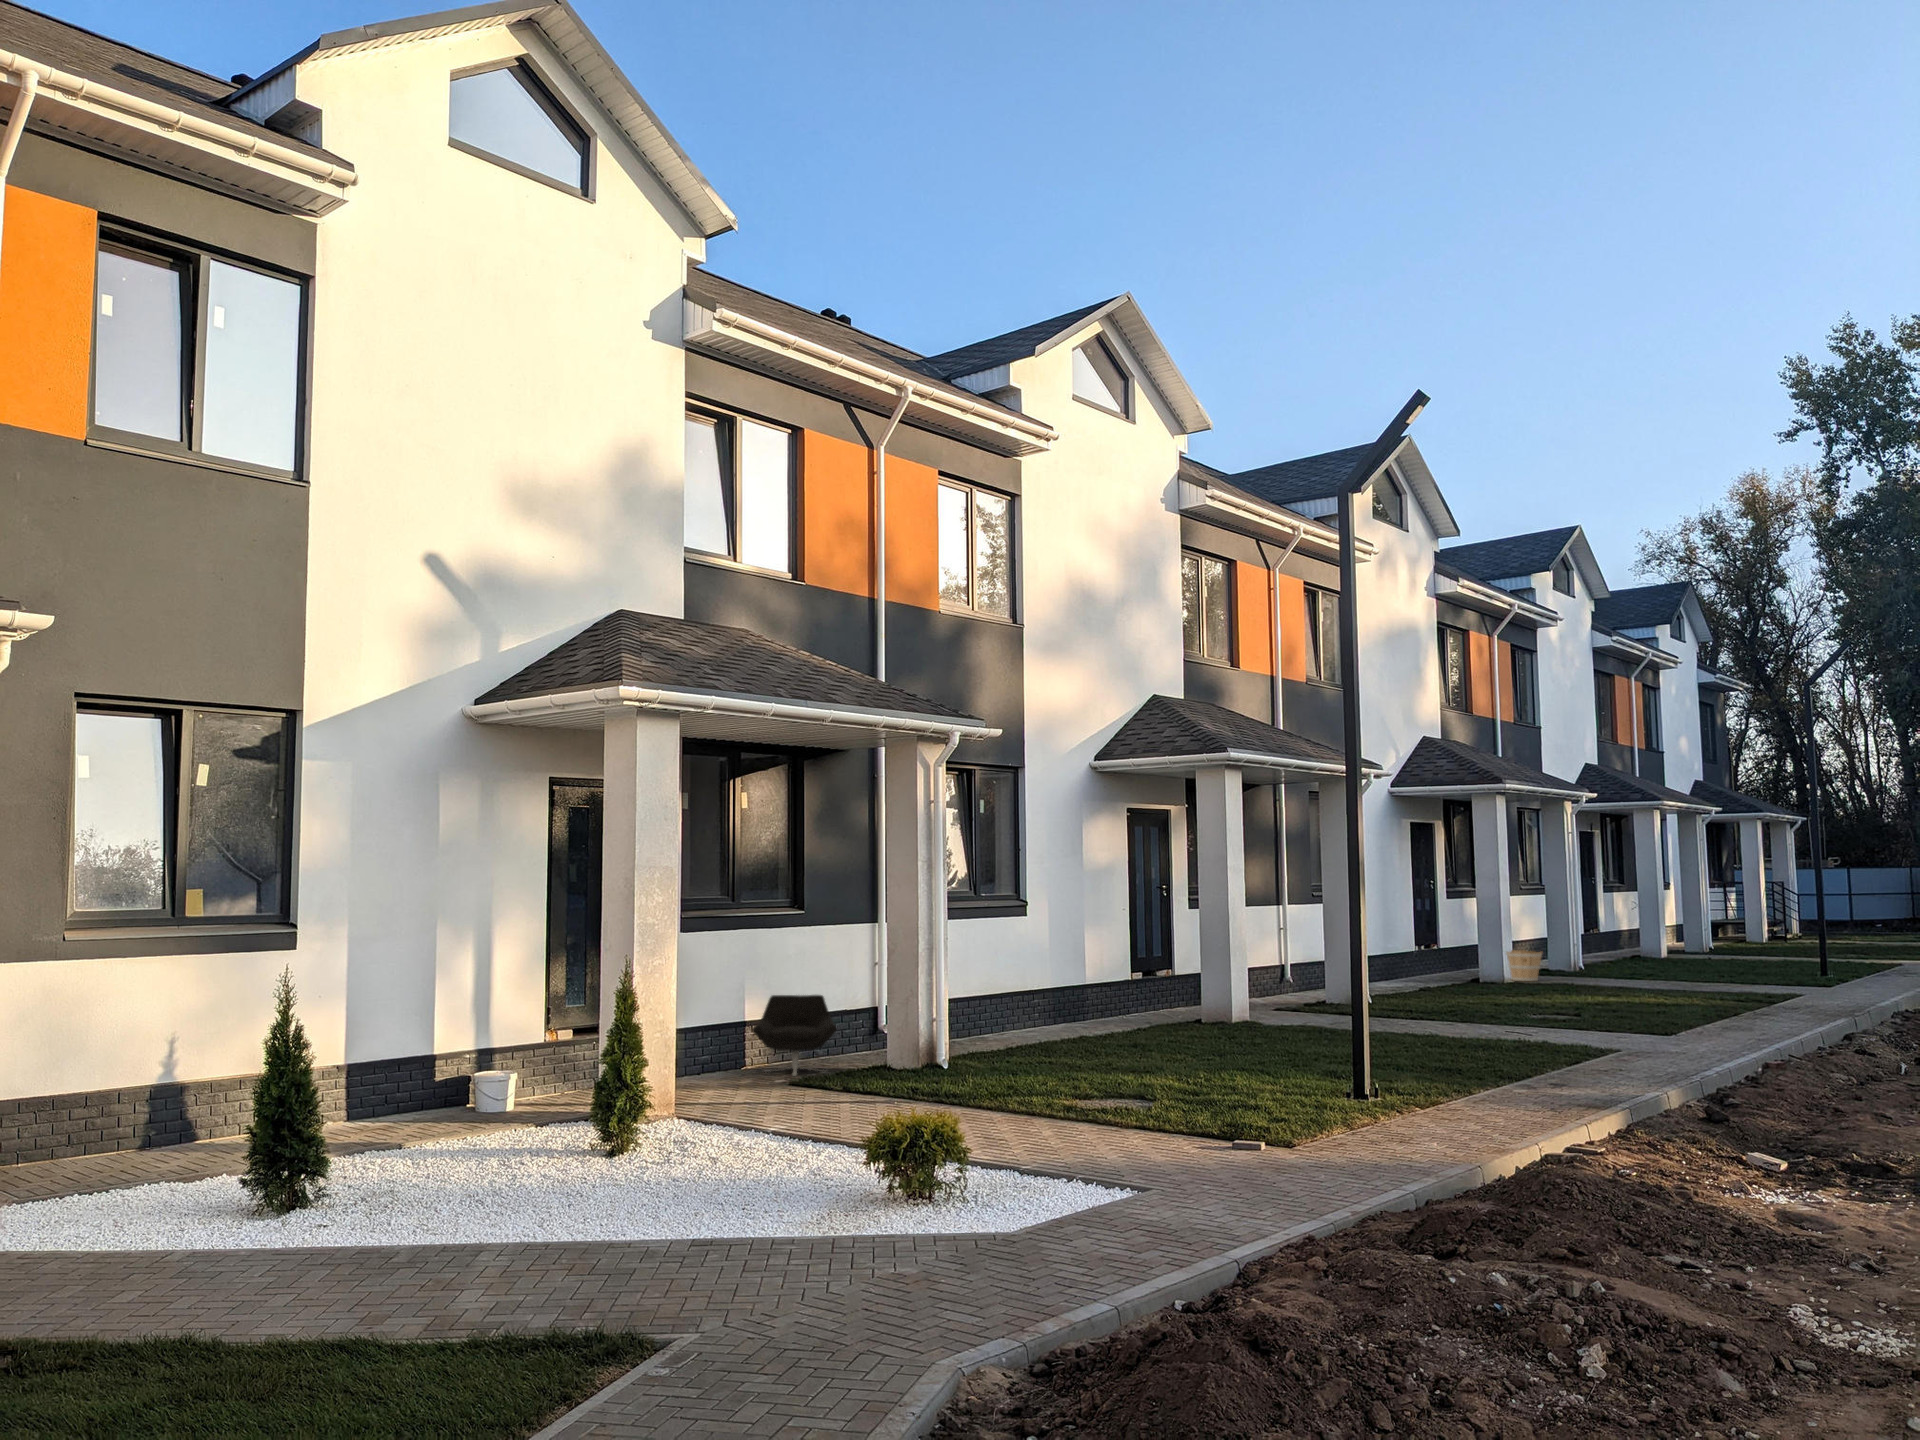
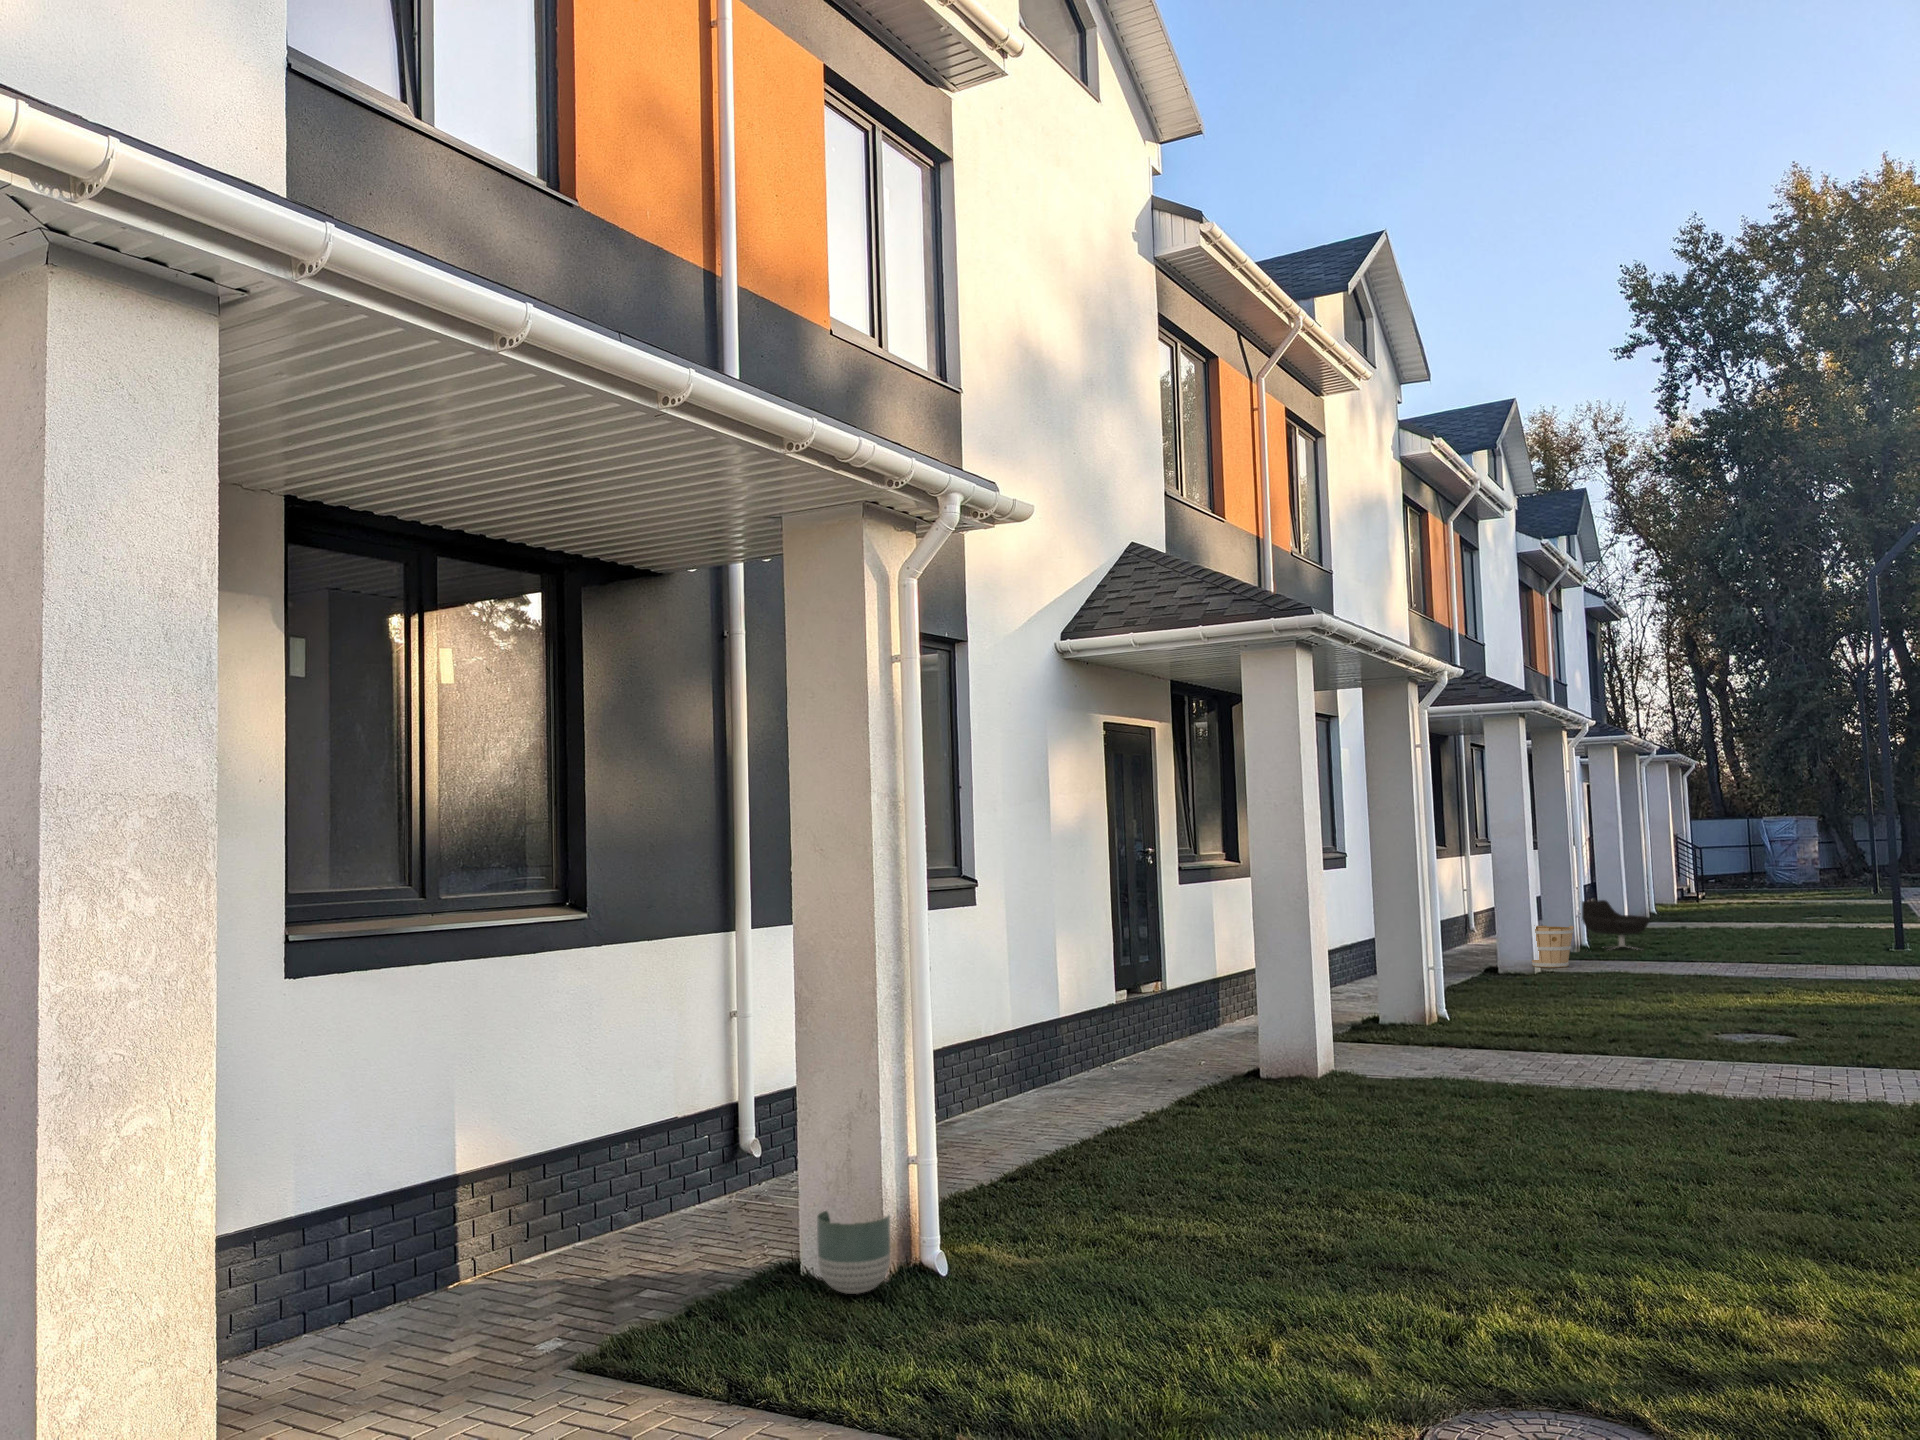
lounge chair: present [753,995,837,1076] -> present [1582,900,1650,948]
planter: none [893,1039,924,1073] -> present [817,1211,890,1294]

